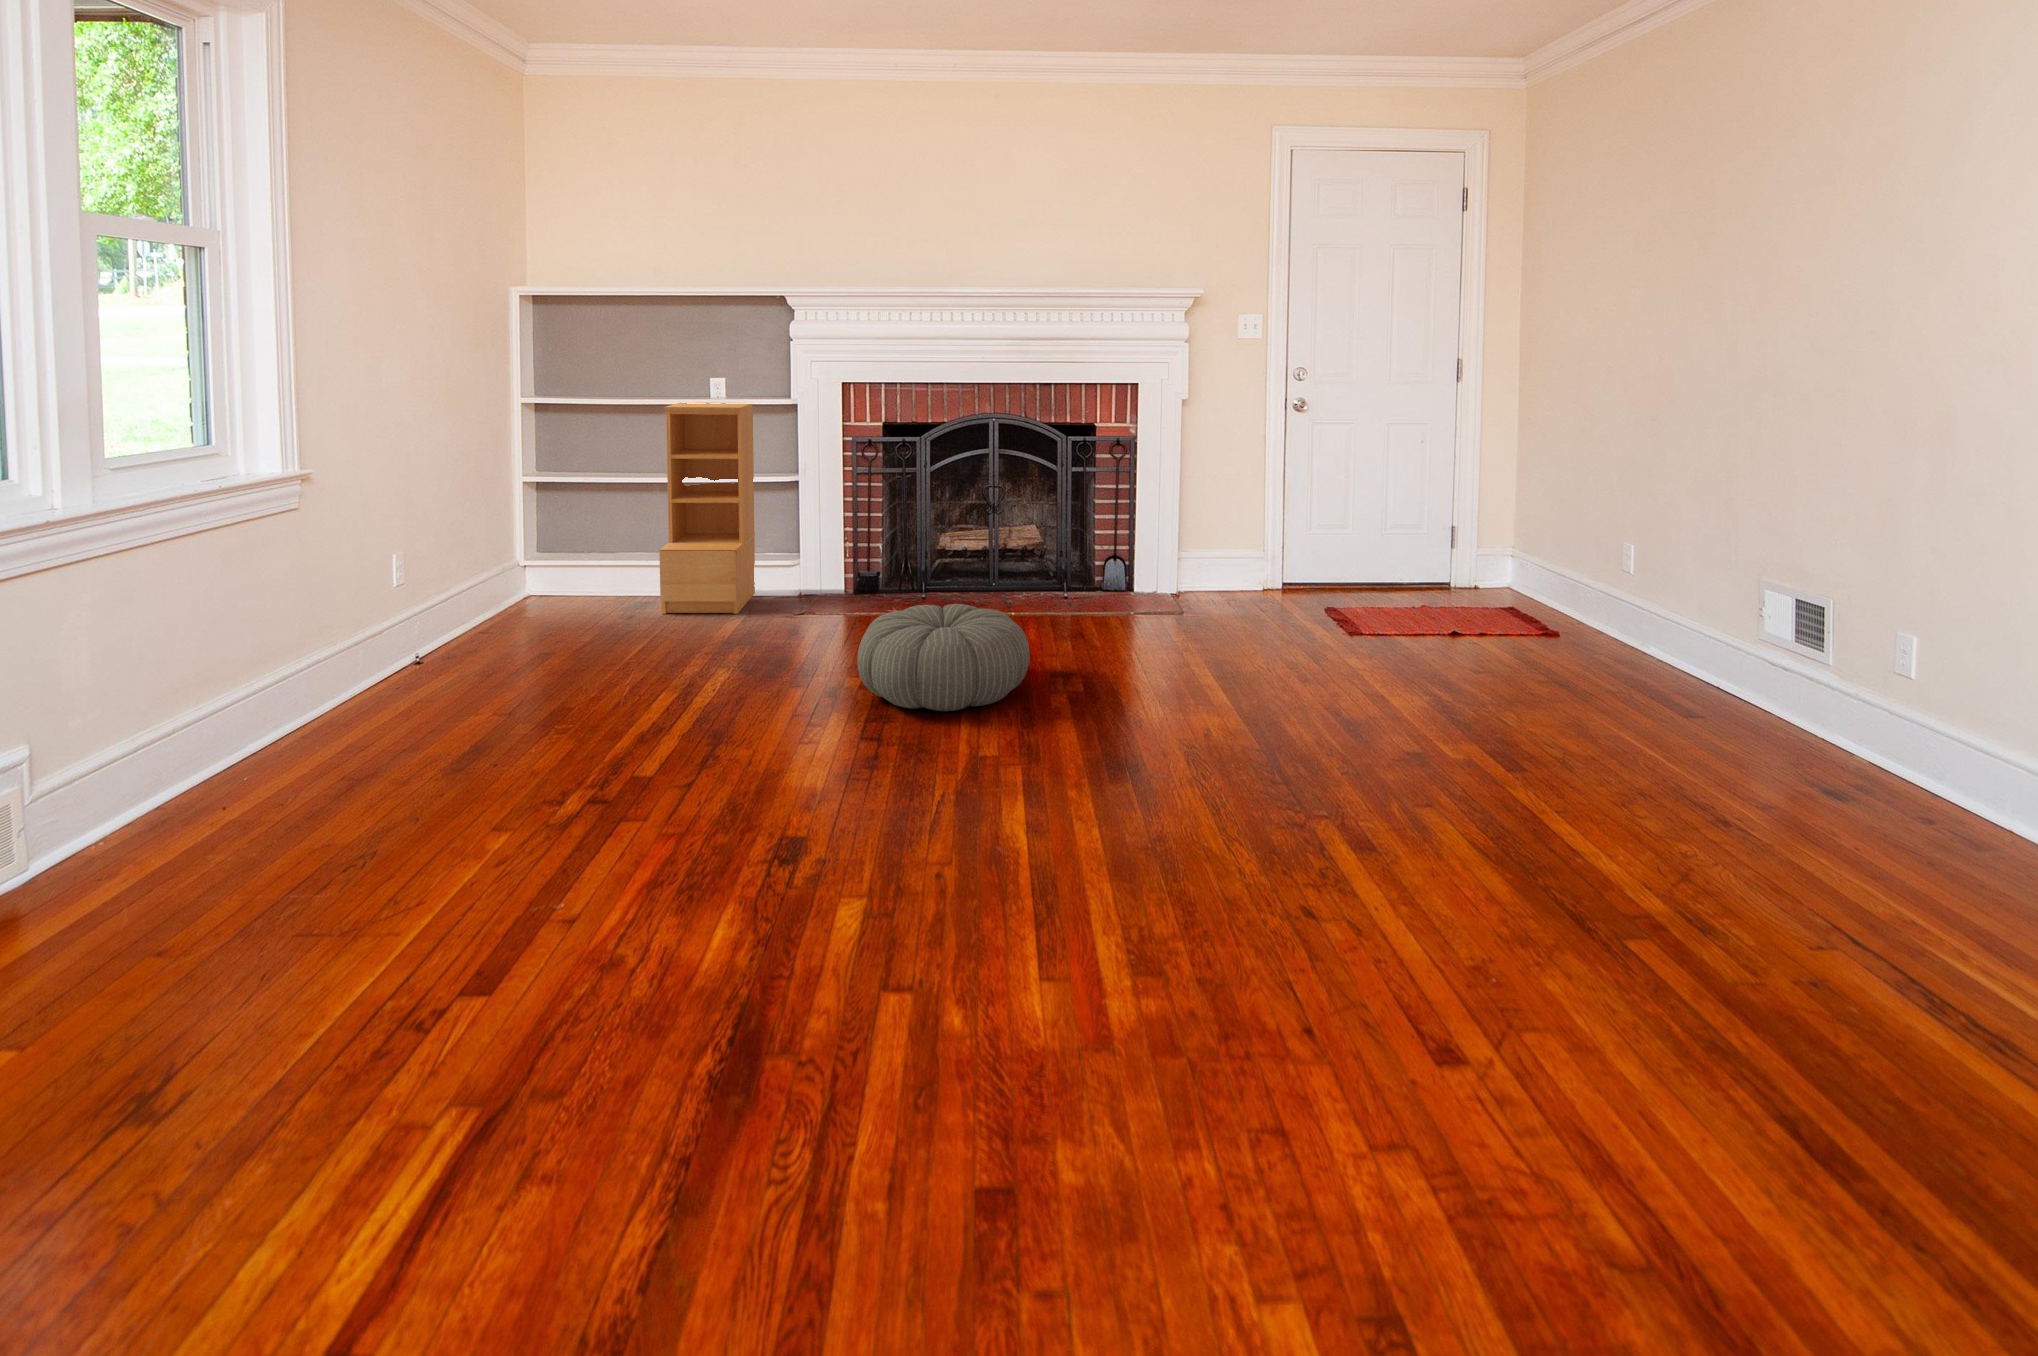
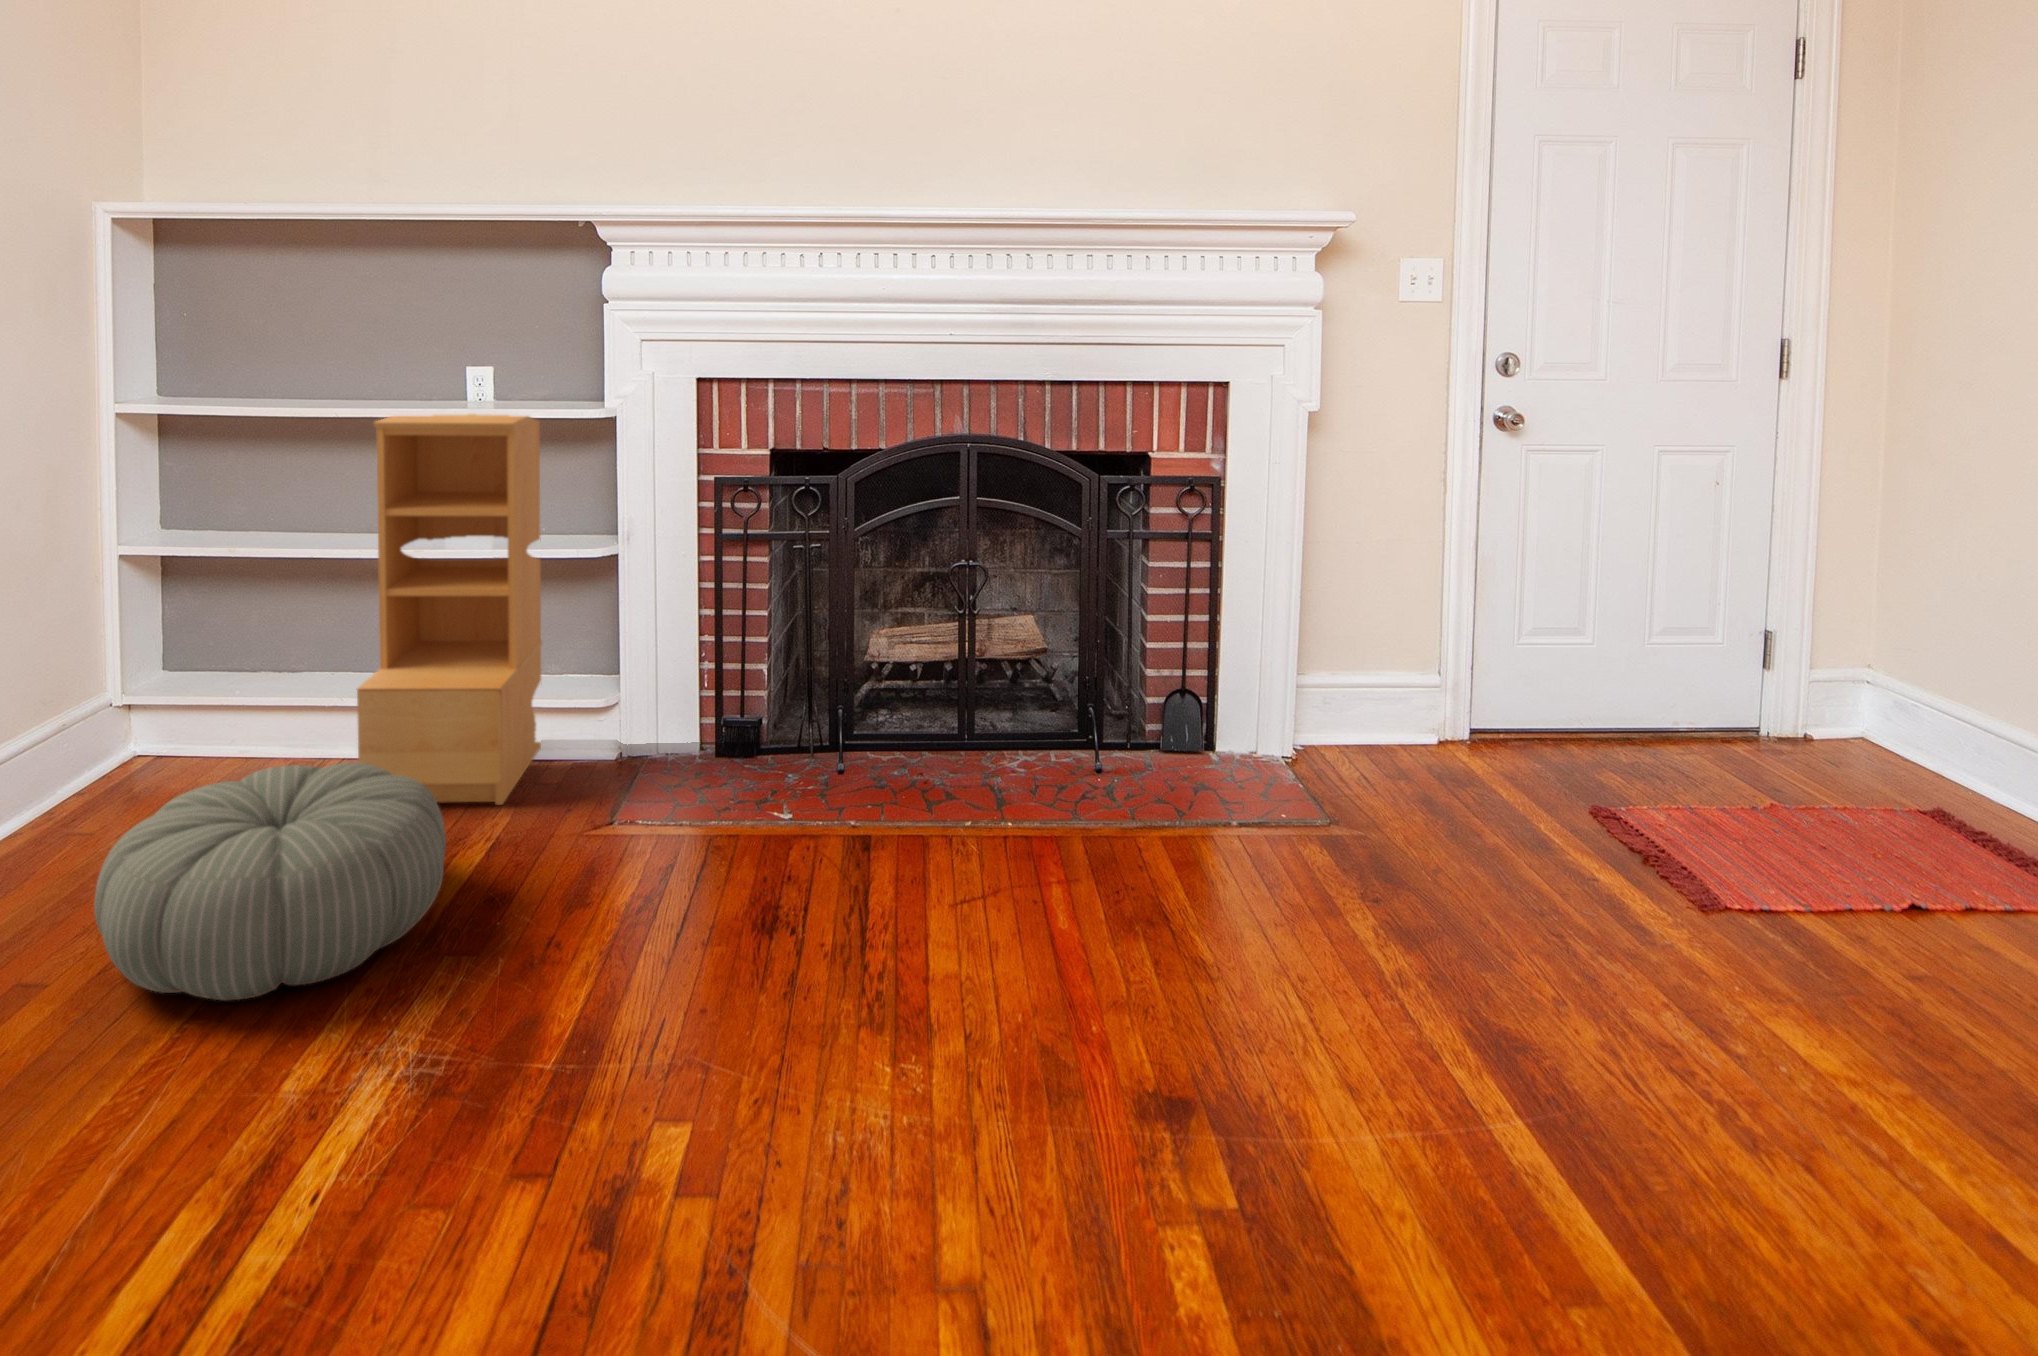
pouf: present [857,604,1030,711] -> present [94,762,446,1000]

